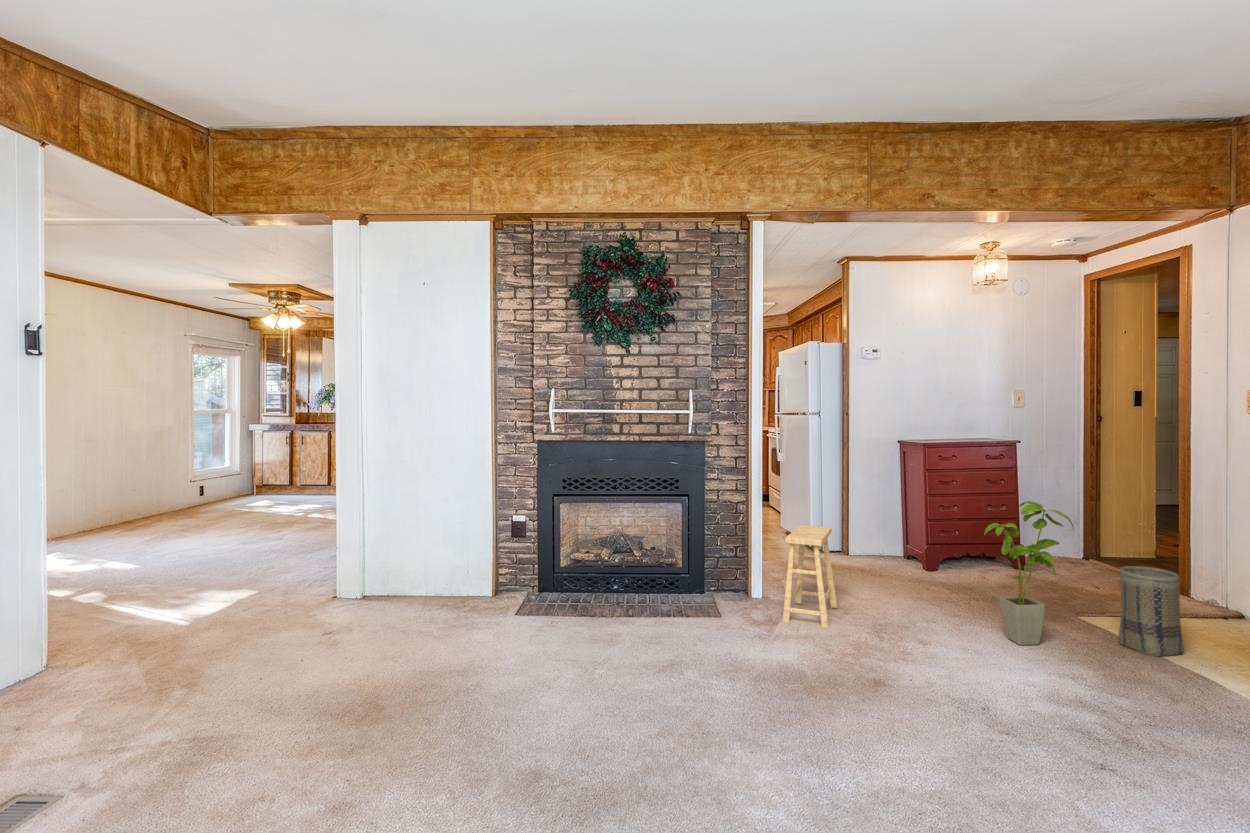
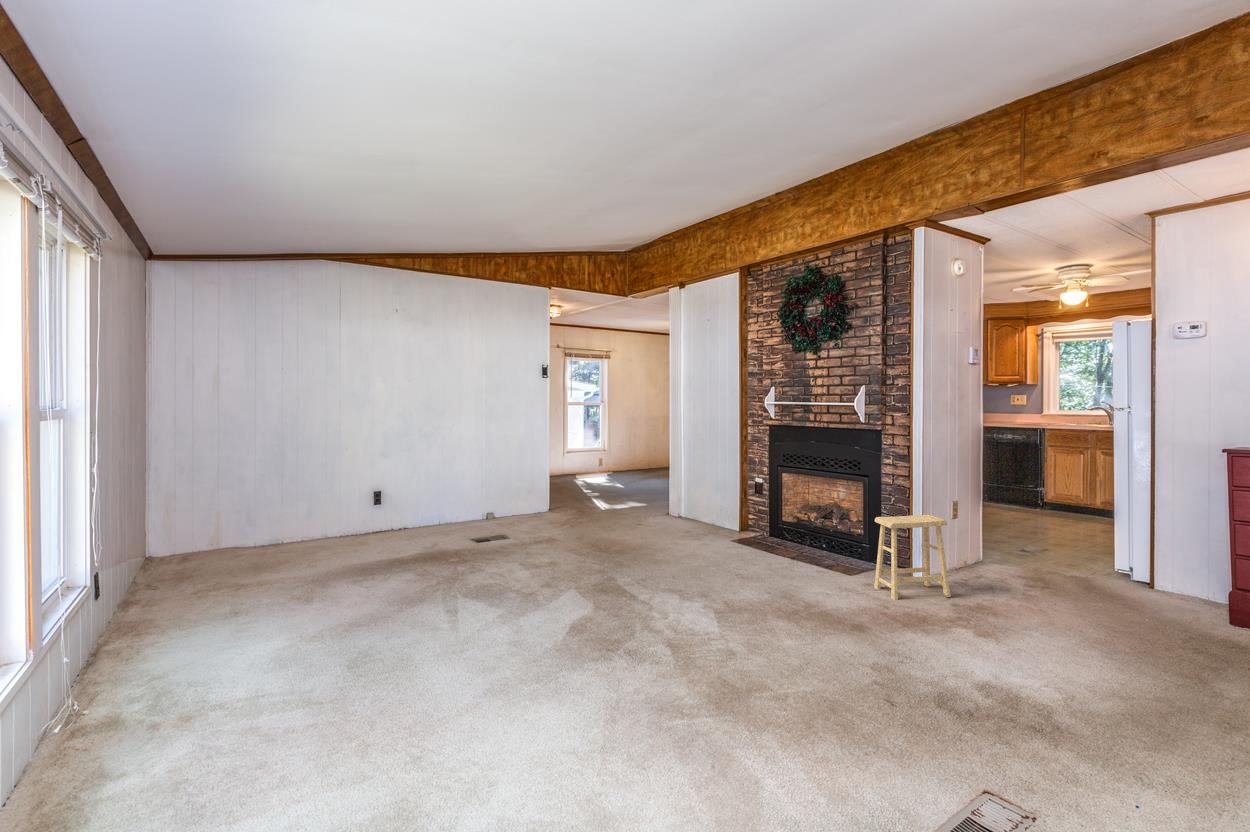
house plant: present [984,501,1074,645] -> none [1001,516,1103,668]
basket: present [1119,566,1184,657] -> none [1137,616,1210,737]

